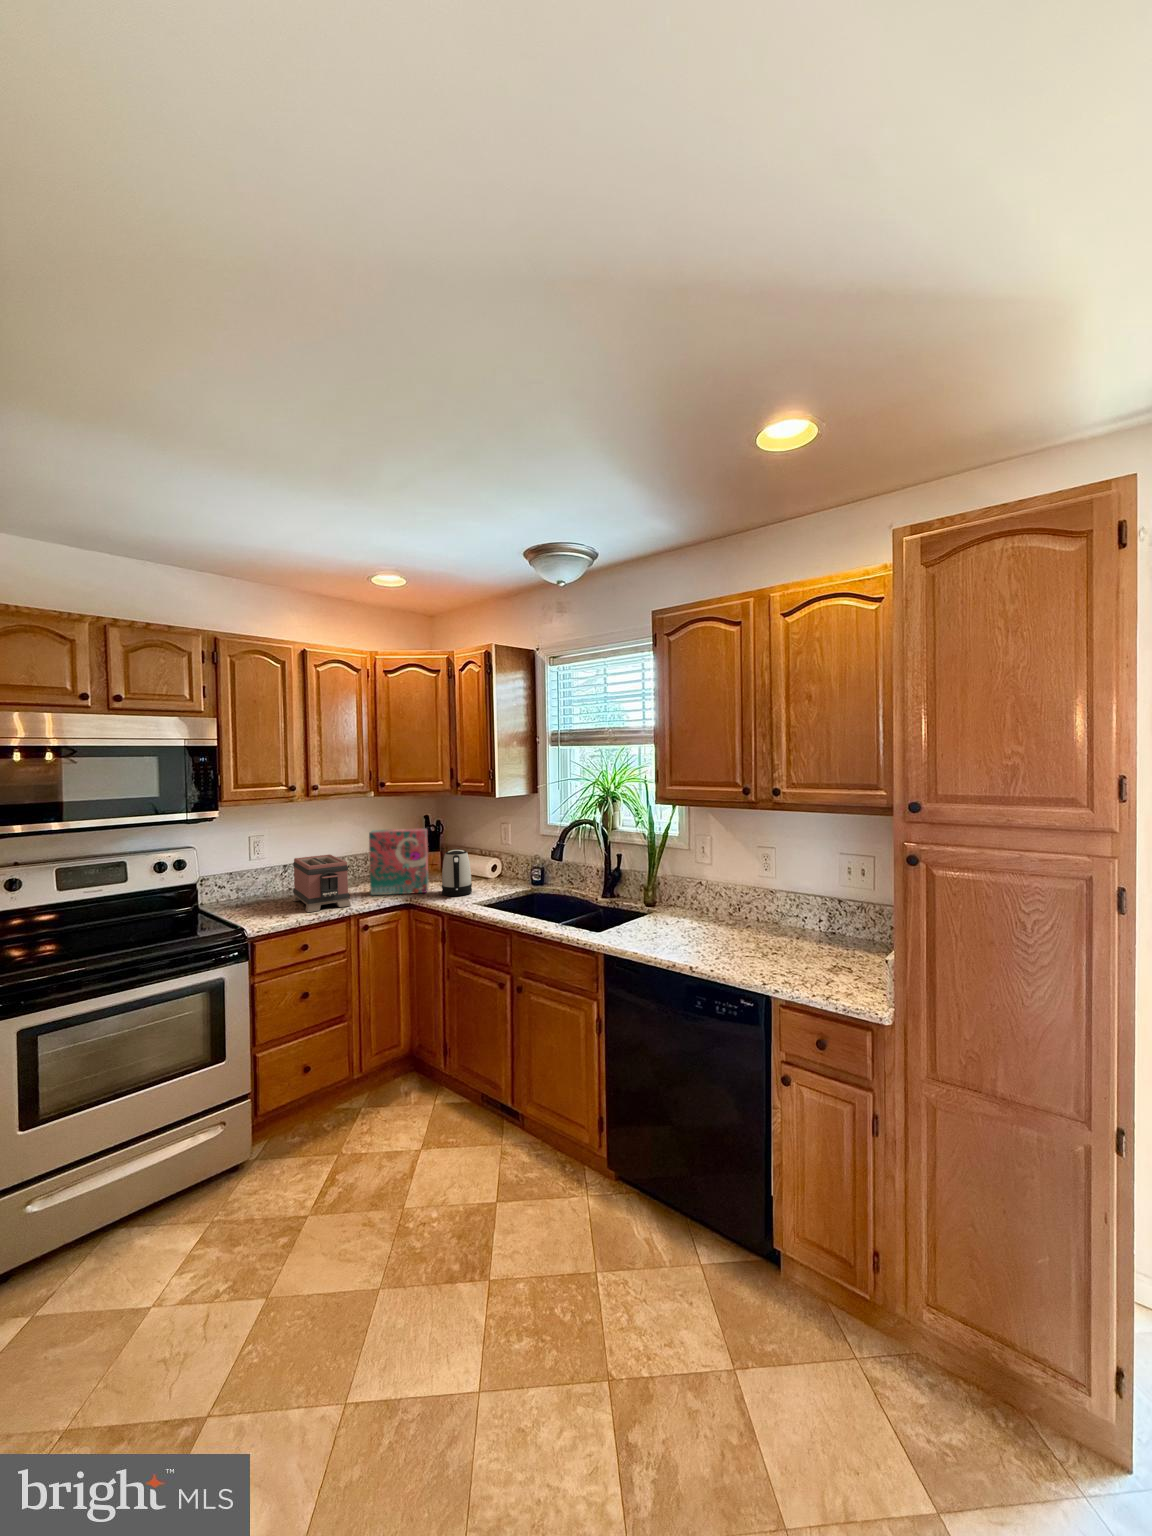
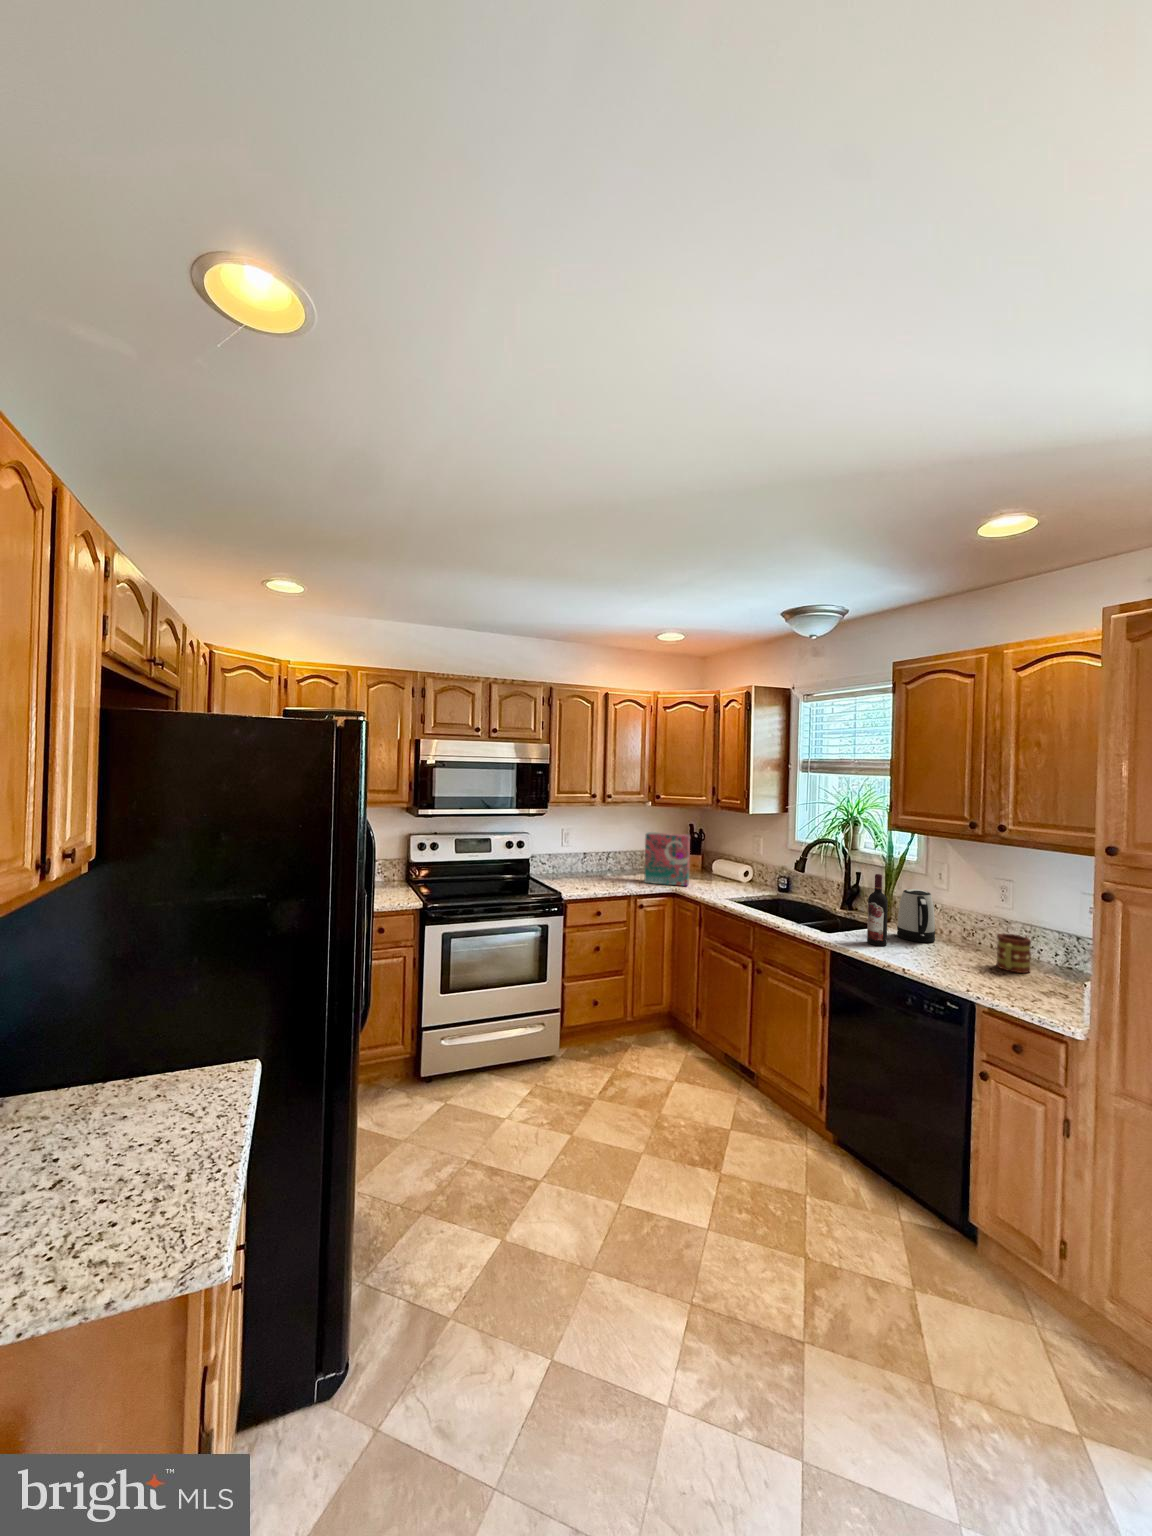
kettle: present [442,850,472,896] -> present [897,889,935,942]
toaster: present [292,855,351,912] -> none [589,848,631,888]
wine bottle: none [641,856,662,939] -> present [867,874,888,946]
mug: none [769,906,801,947] -> present [997,934,1031,973]

